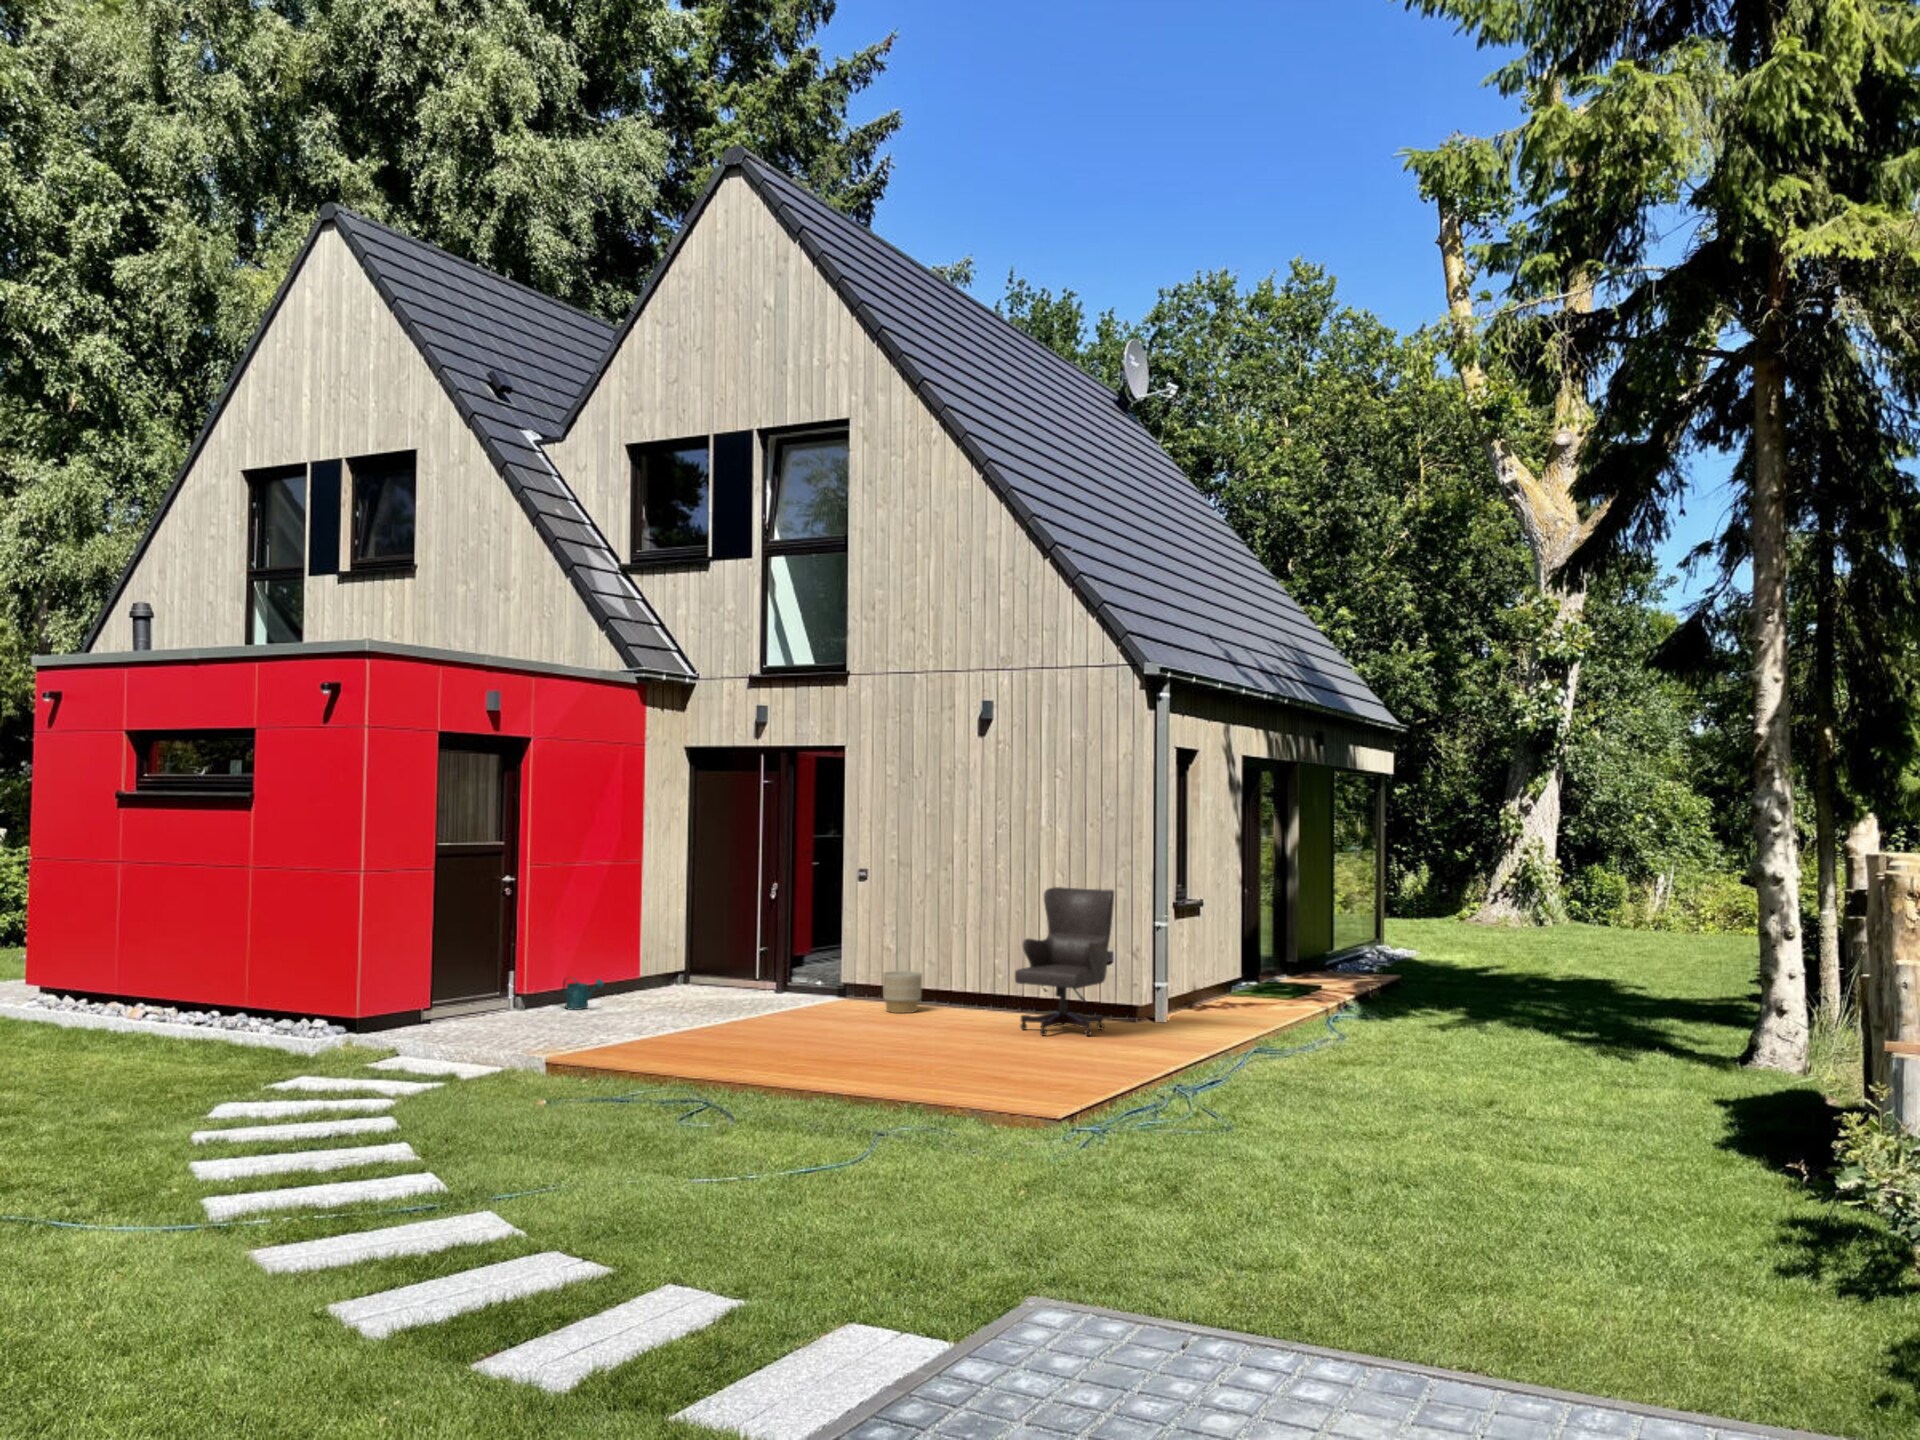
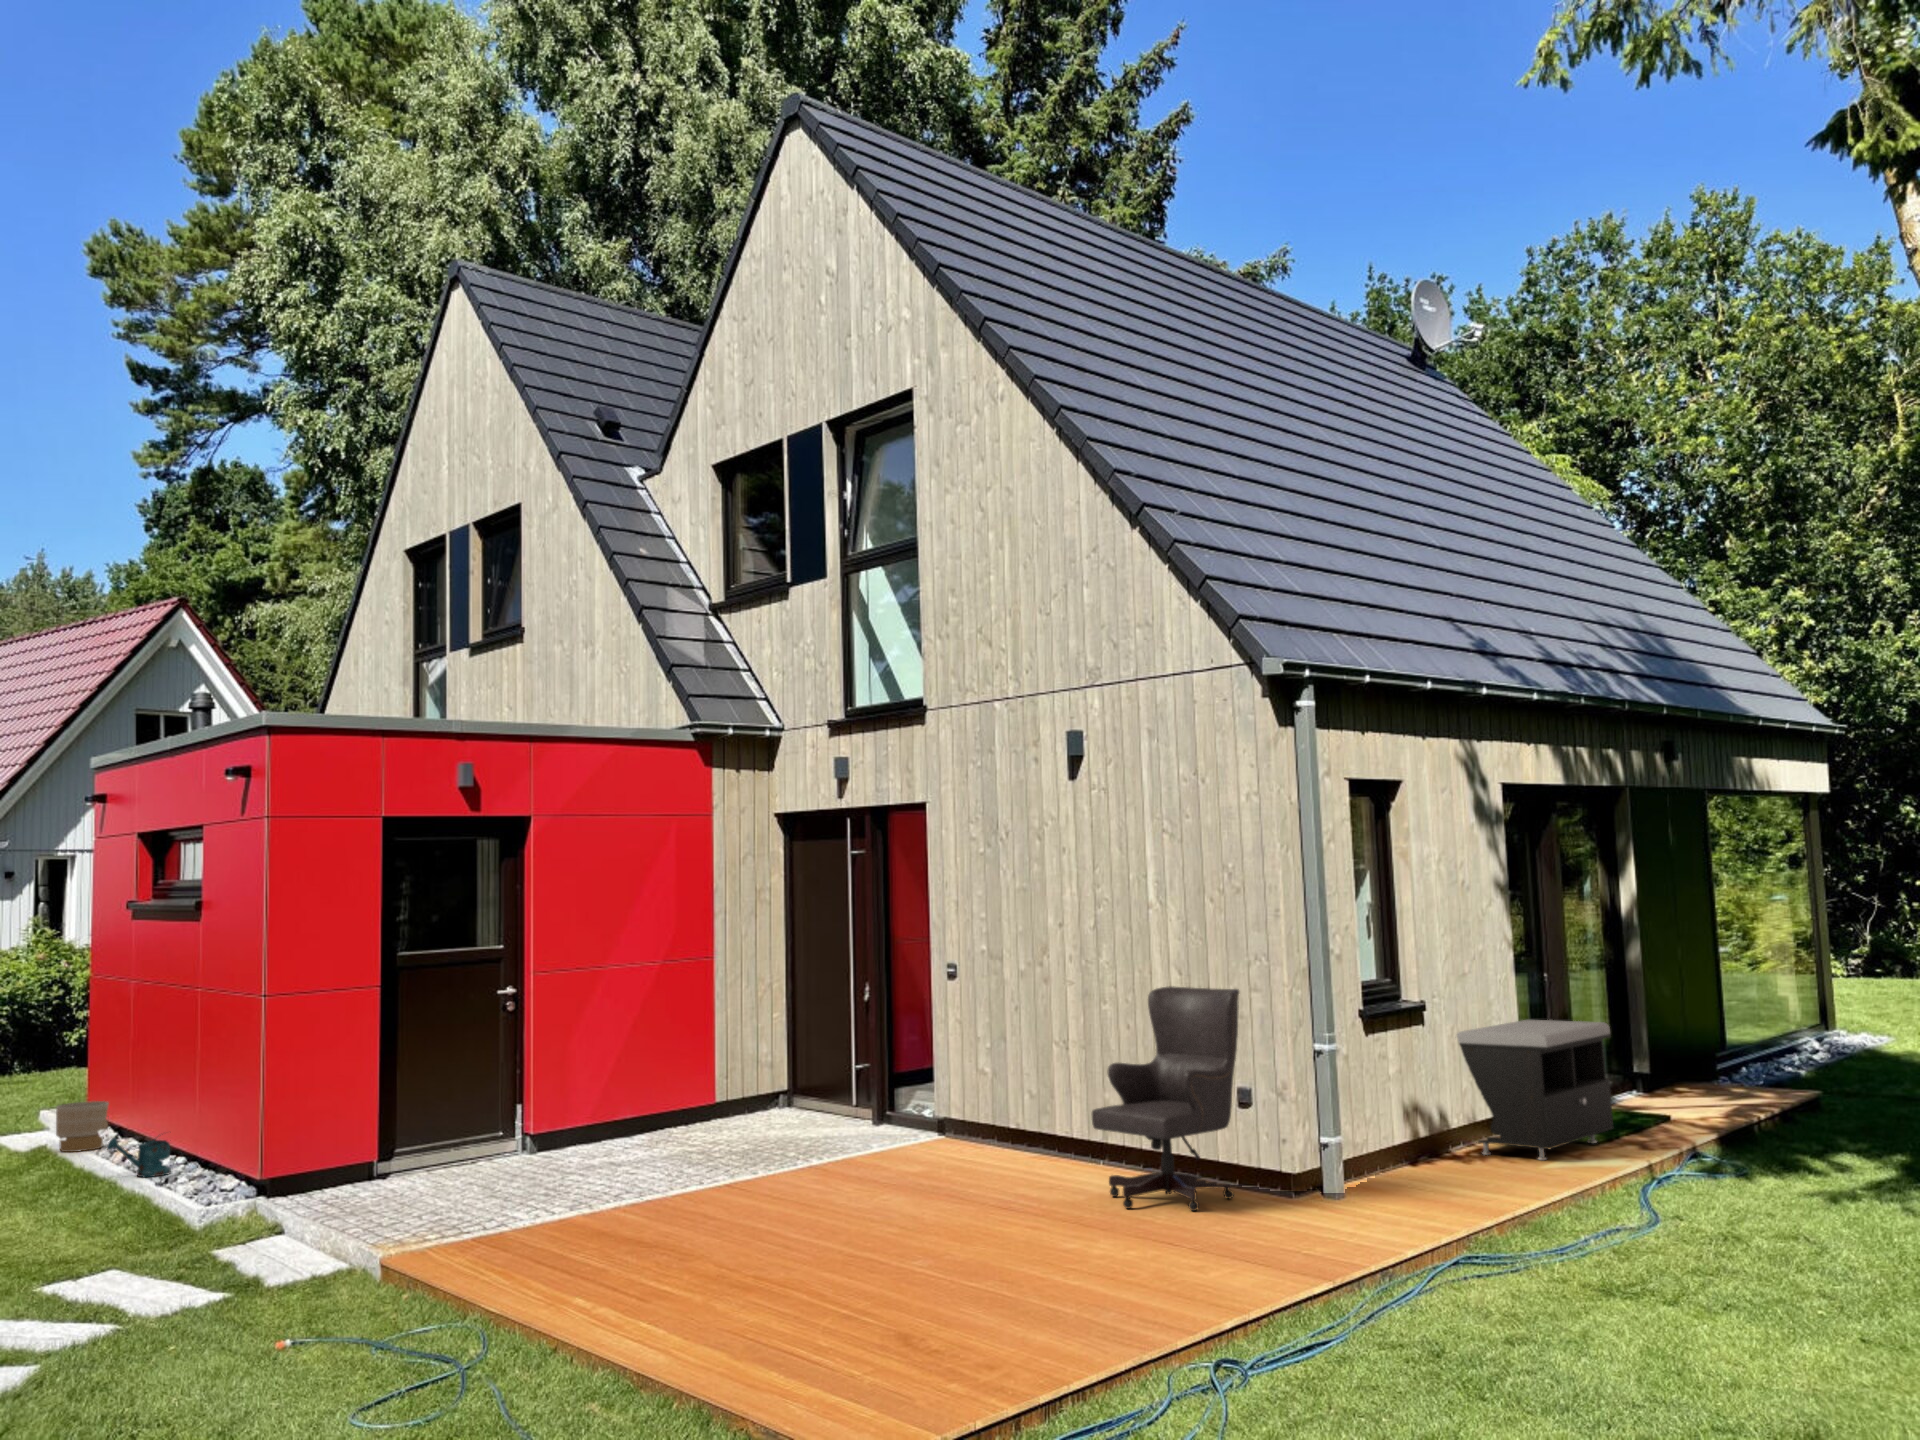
storage bench: none [1216,916,1304,1008] -> present [1457,1020,1614,1160]
planter: present [883,971,922,1013] -> present [56,1101,109,1152]
watering can: present [563,978,604,1010] -> present [107,1138,171,1177]

